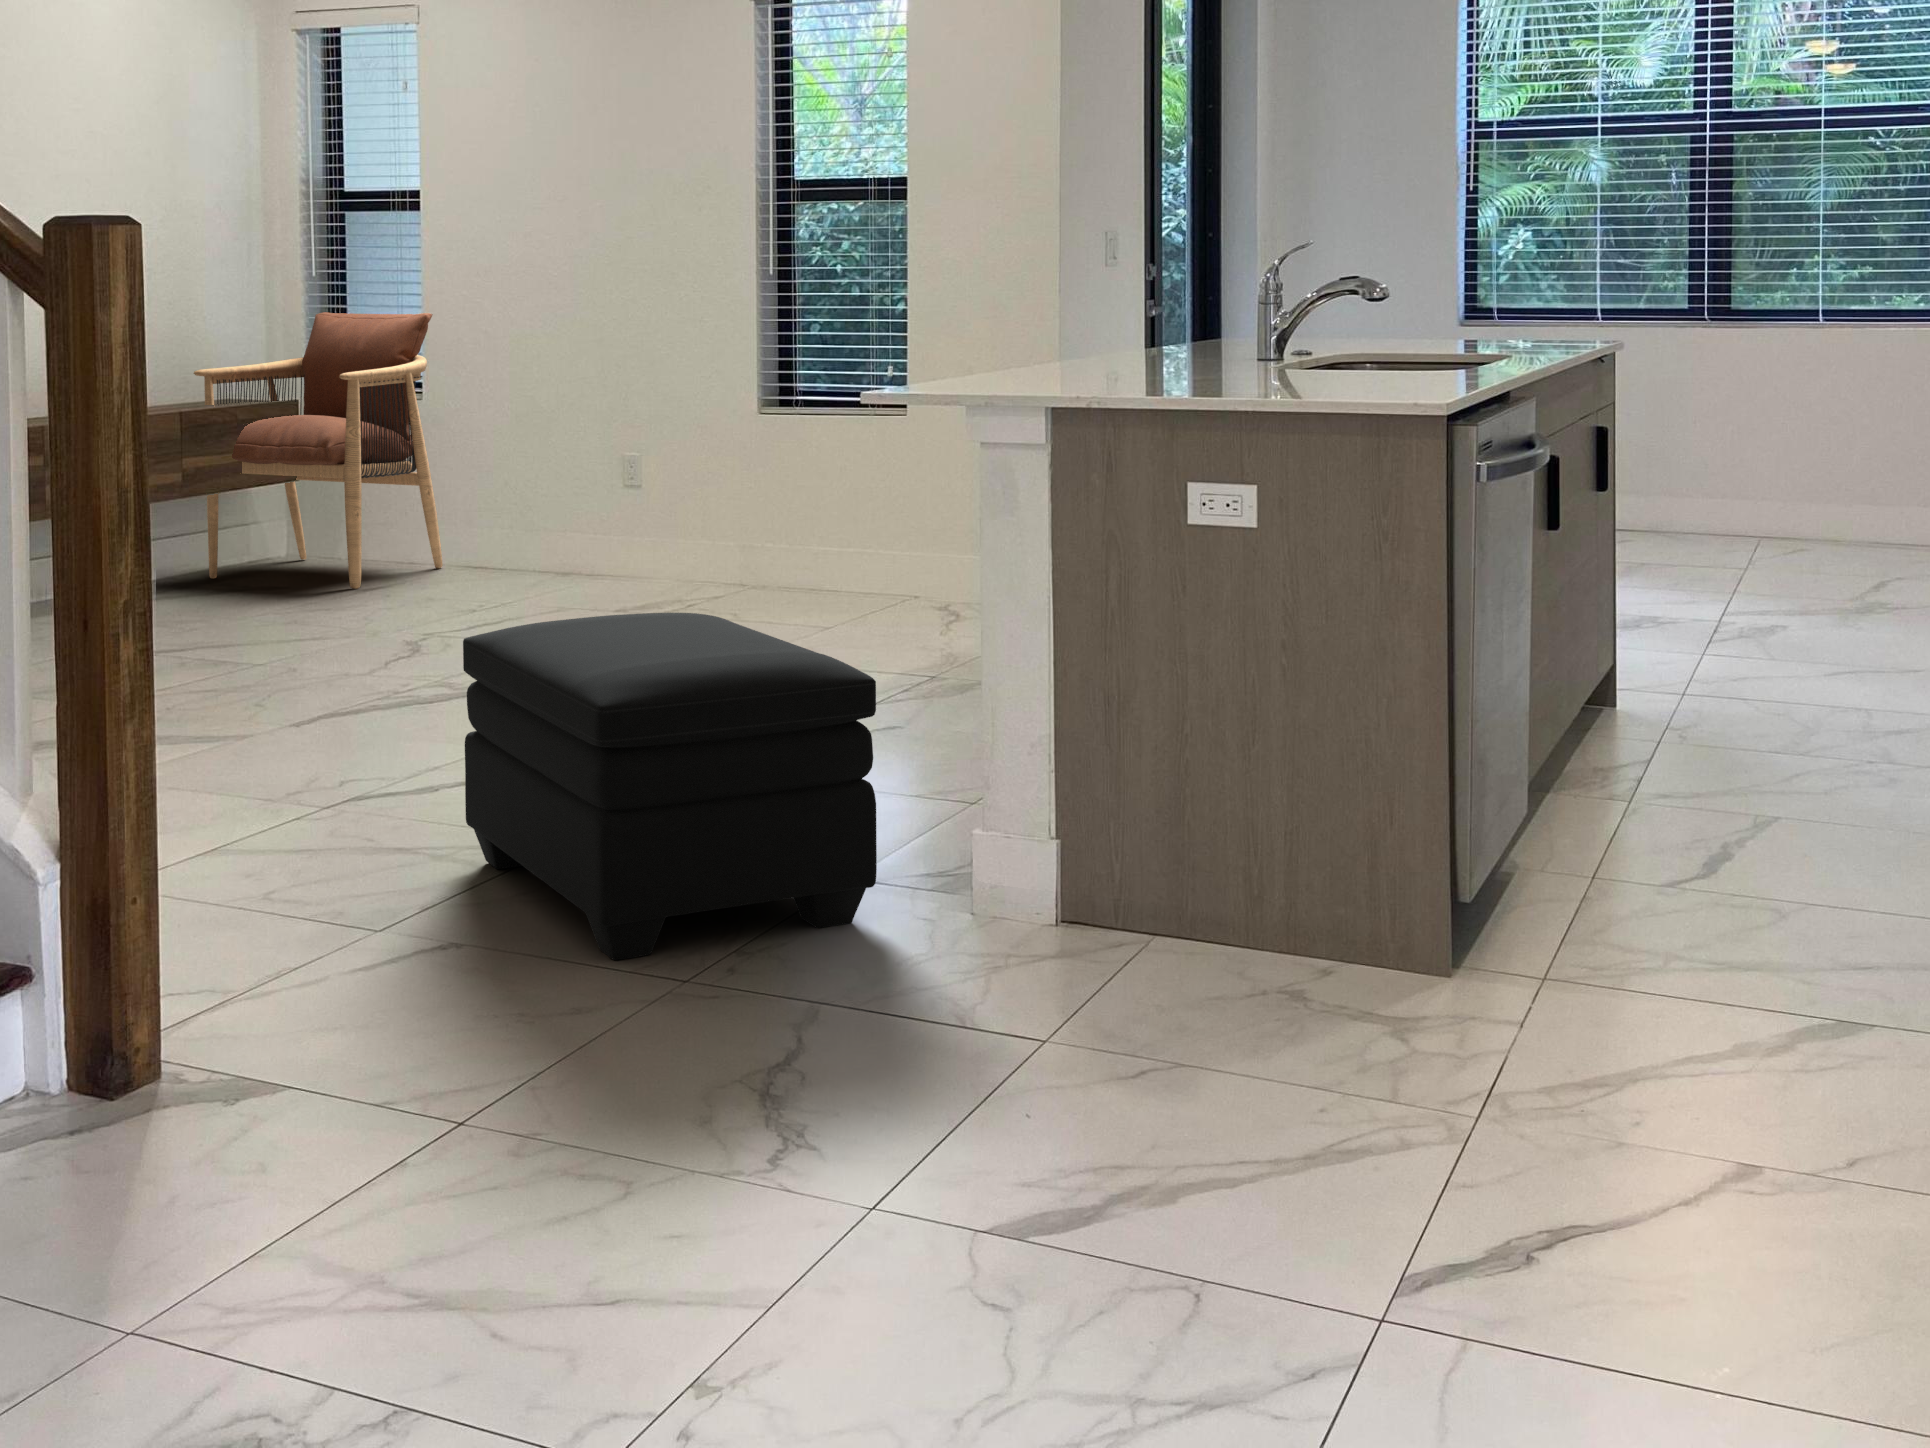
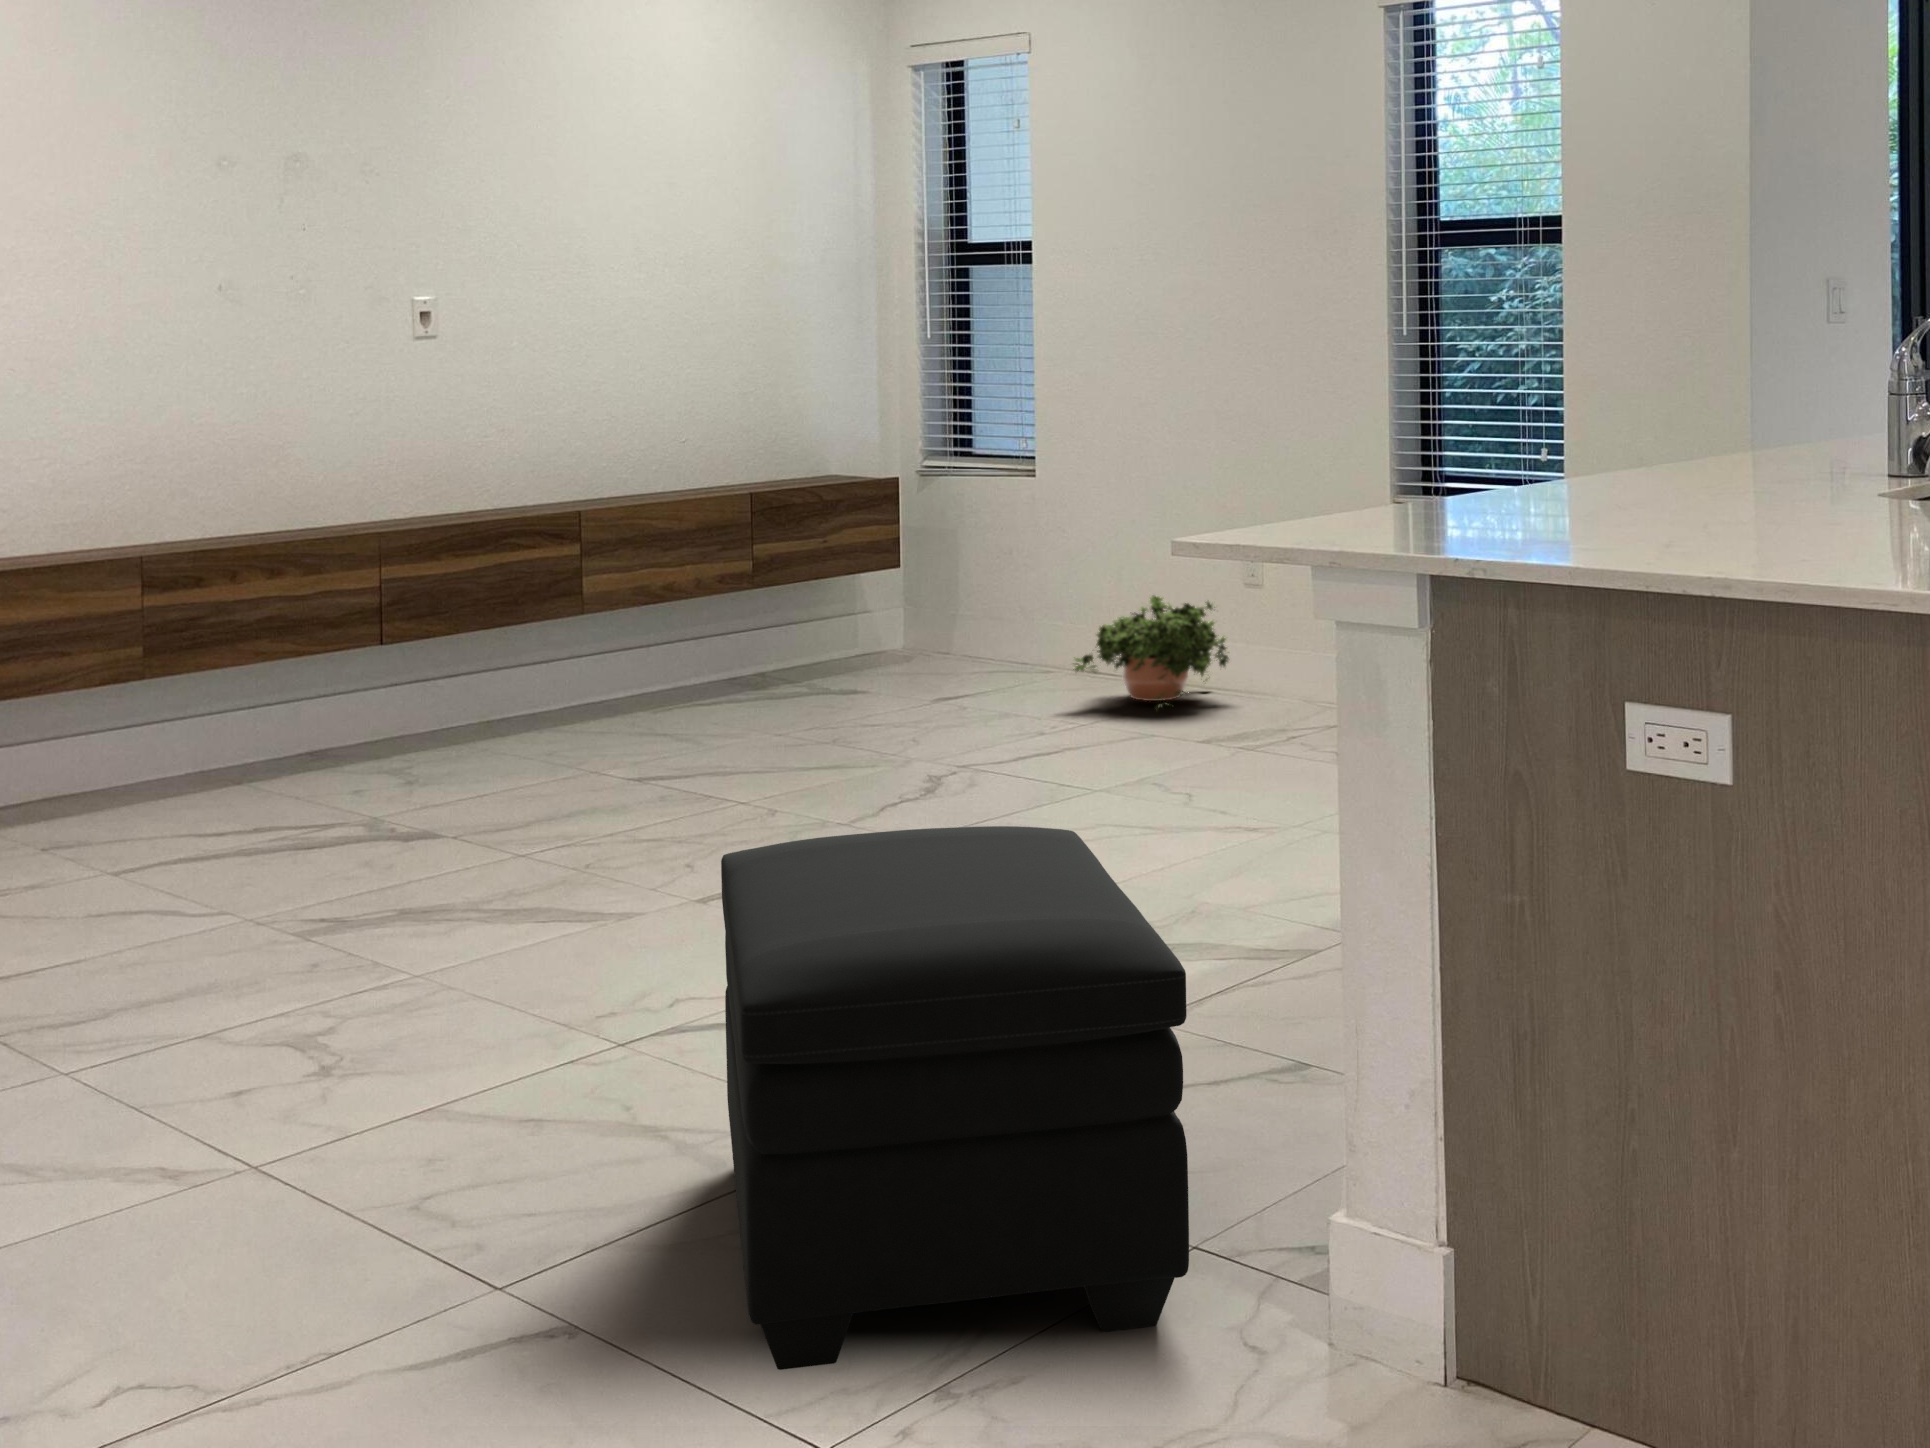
armchair: present [194,312,443,589] -> none [769,380,1052,703]
potted plant: none [477,491,617,589] -> present [1073,596,1230,709]

